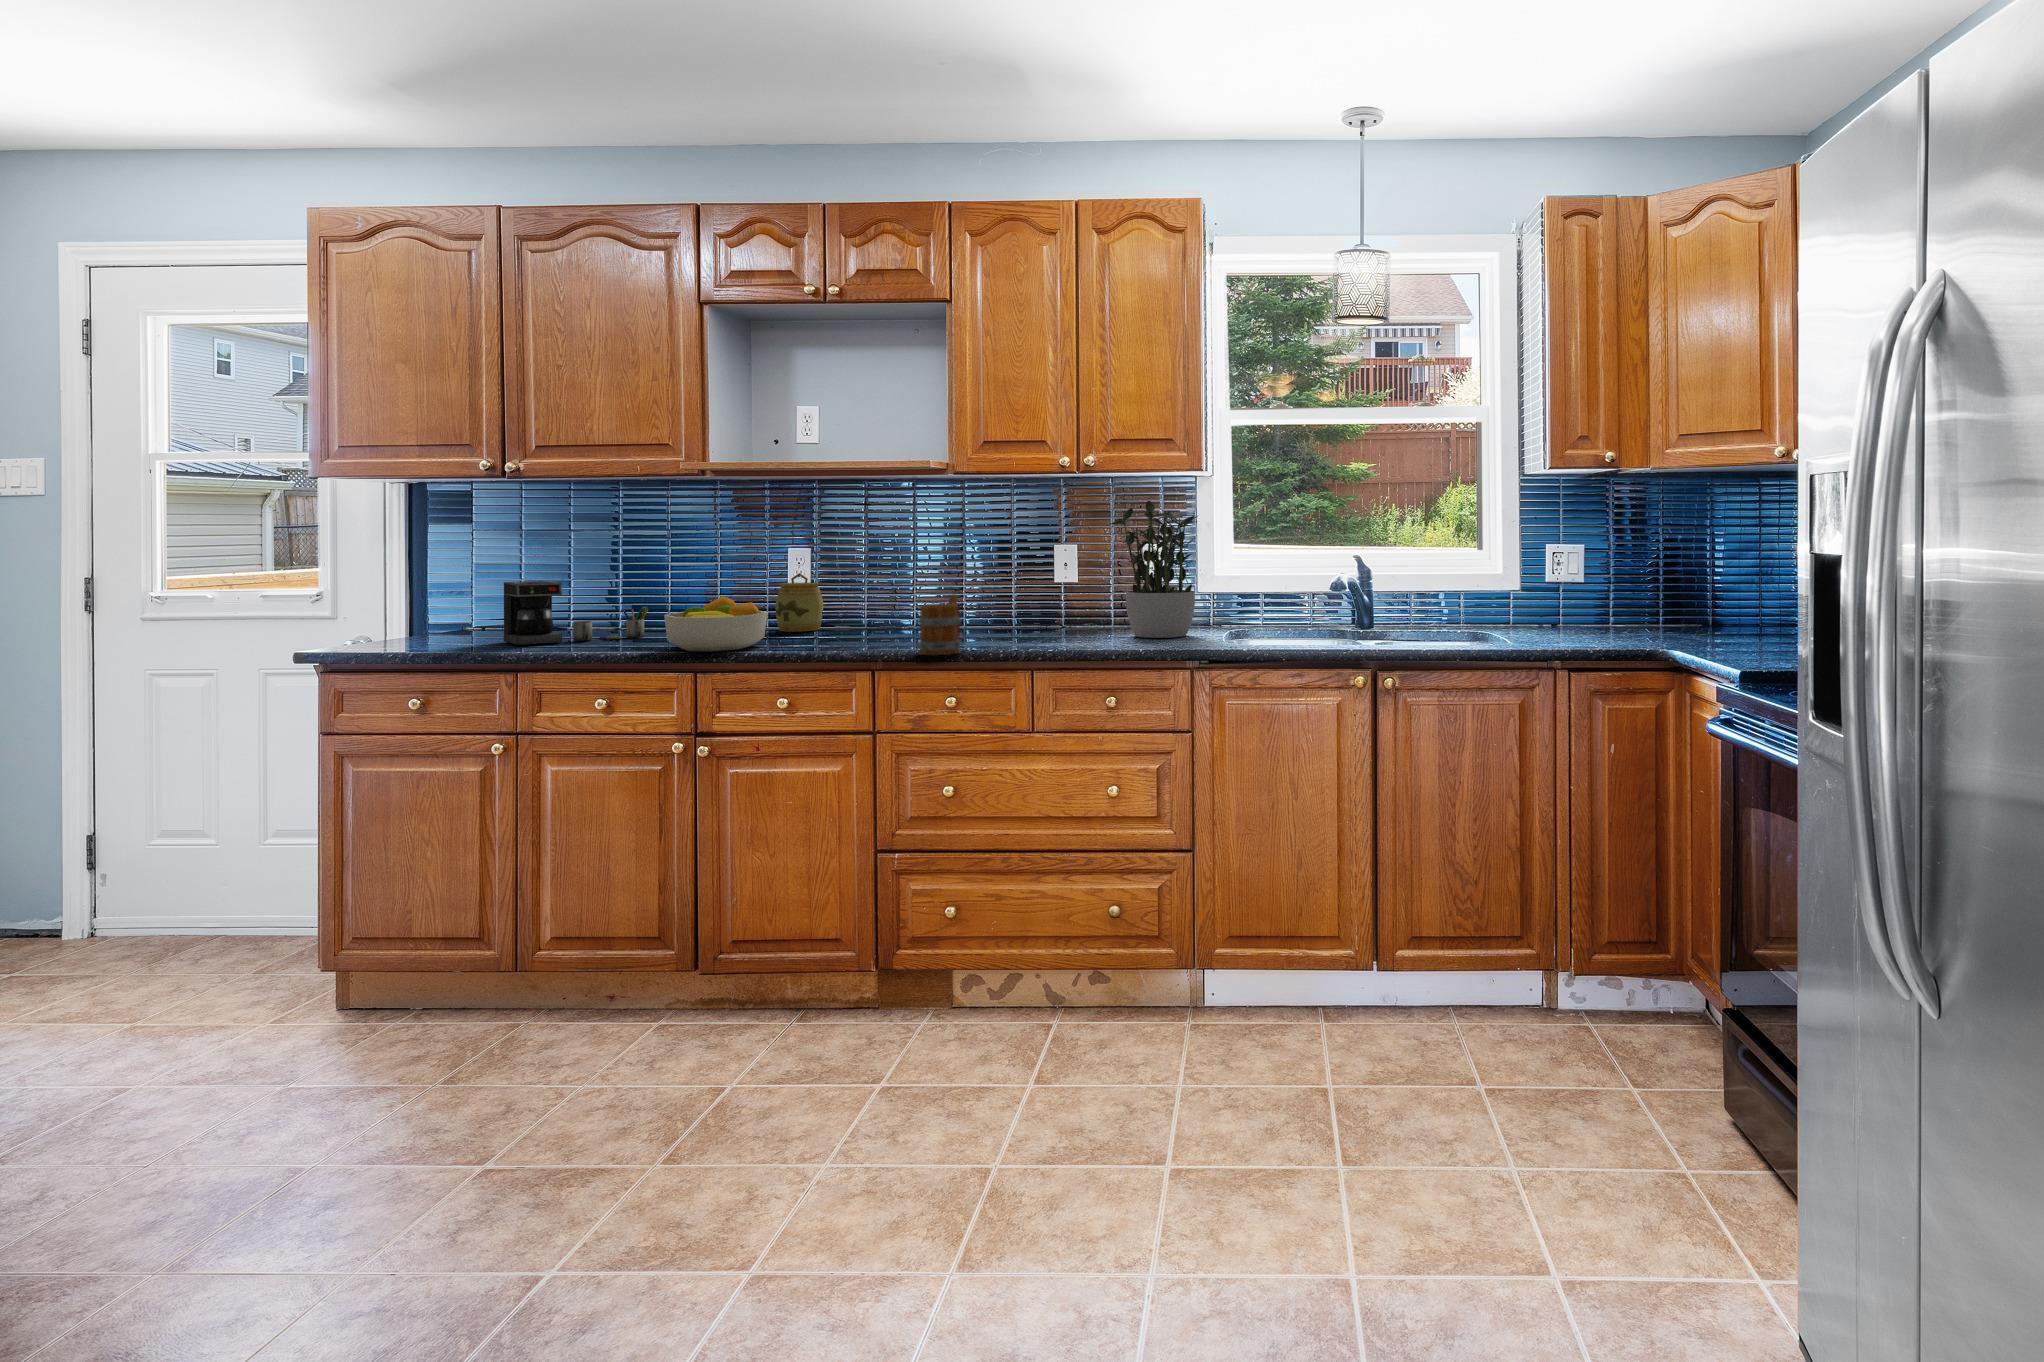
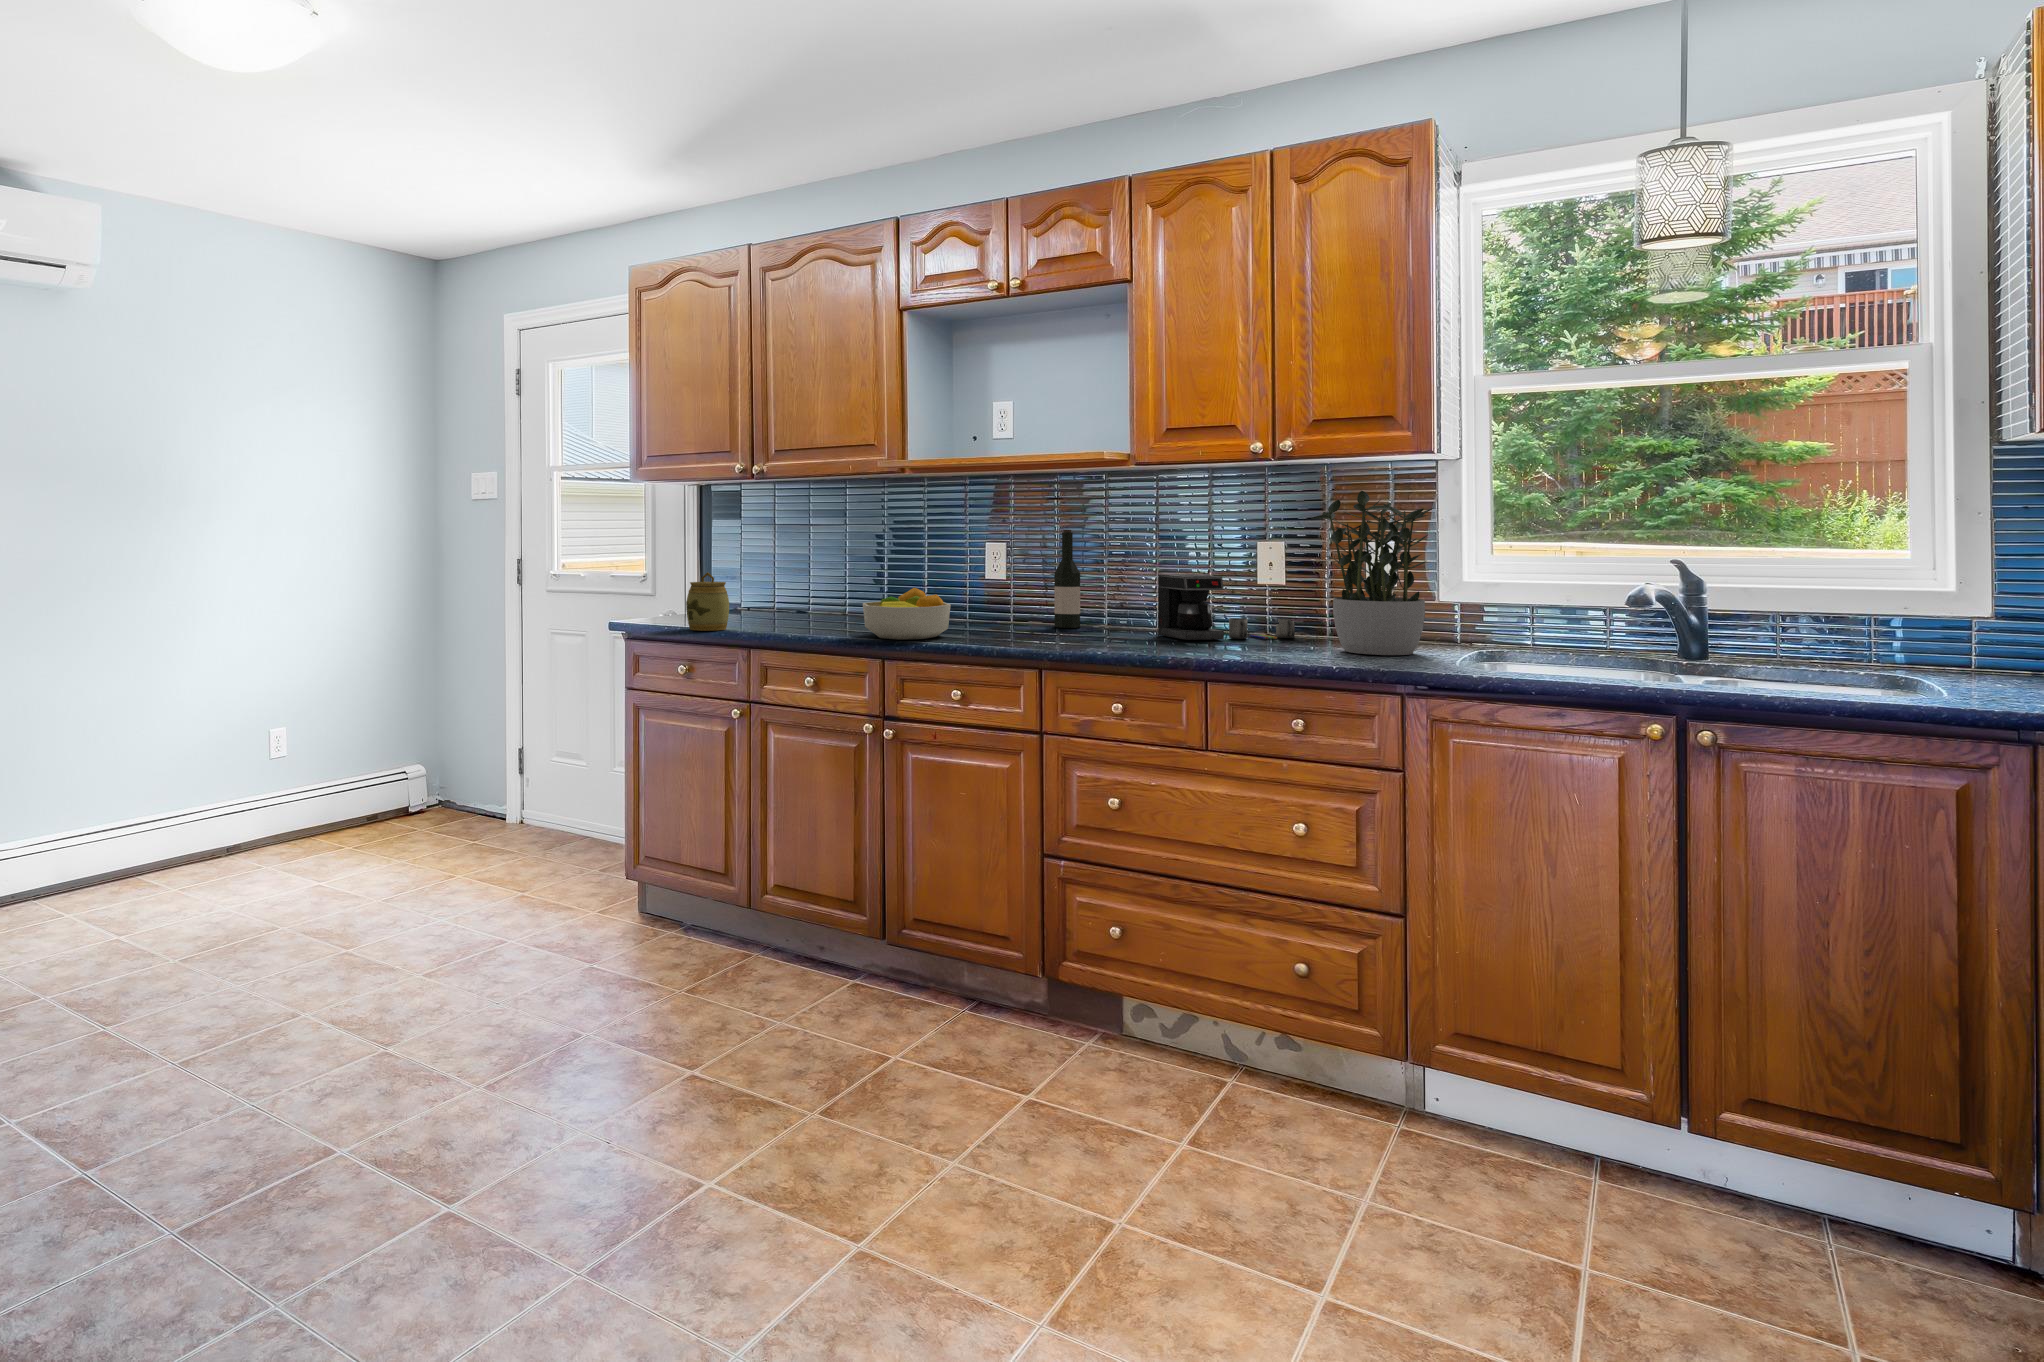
wine bottle: none [867,534,893,630] -> present [1054,530,1080,628]
jar: present [775,573,823,632] -> present [686,572,730,631]
coffee maker: present [504,581,648,645] -> present [1158,574,1295,640]
mug: present [917,594,961,655] -> none [1080,594,1131,658]

